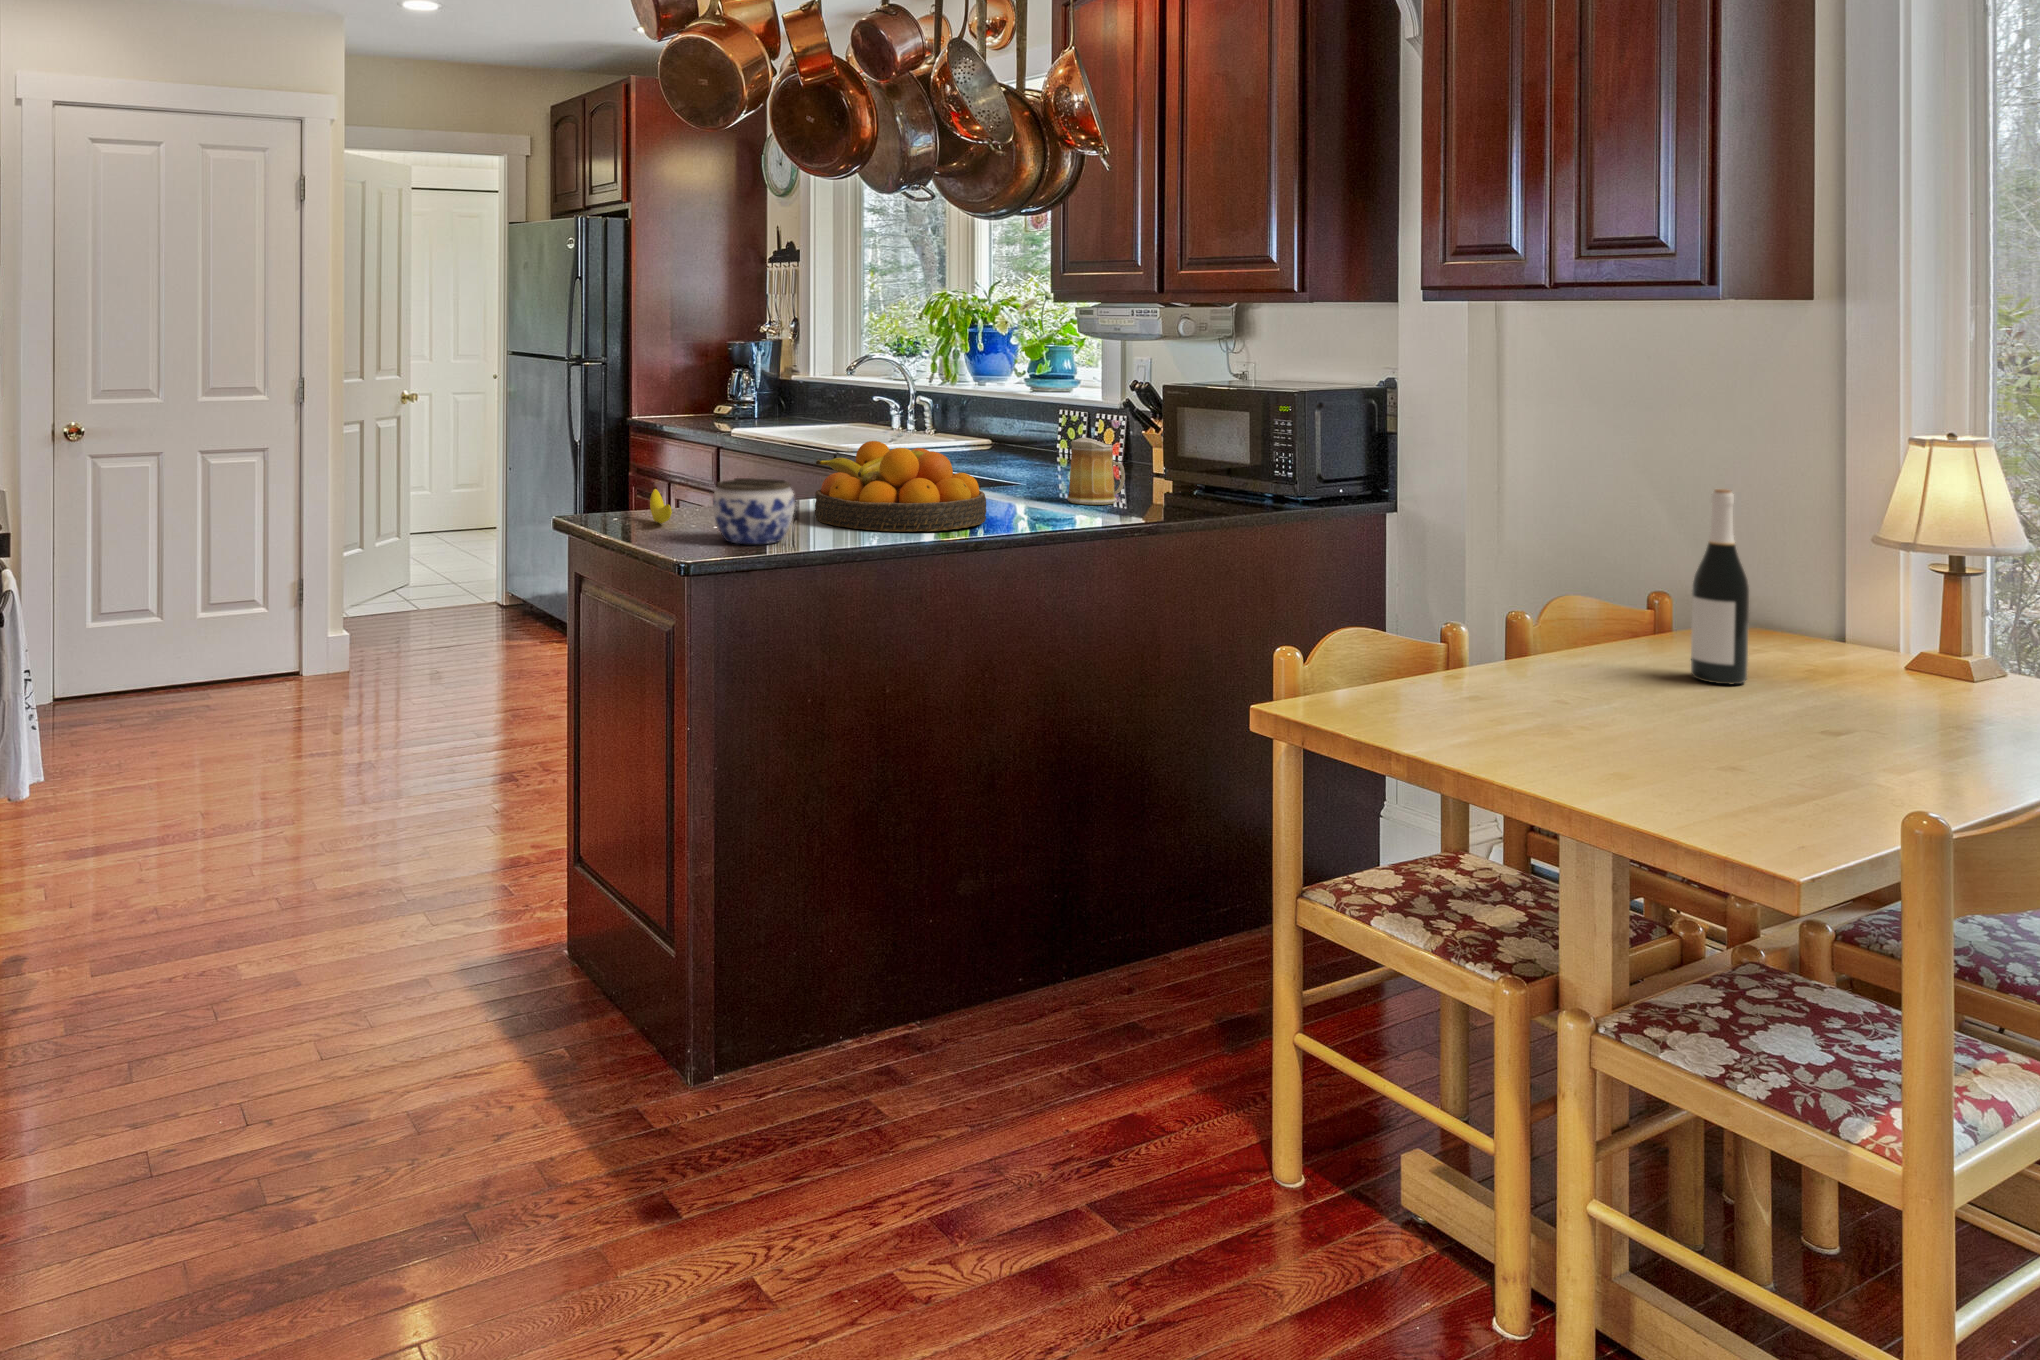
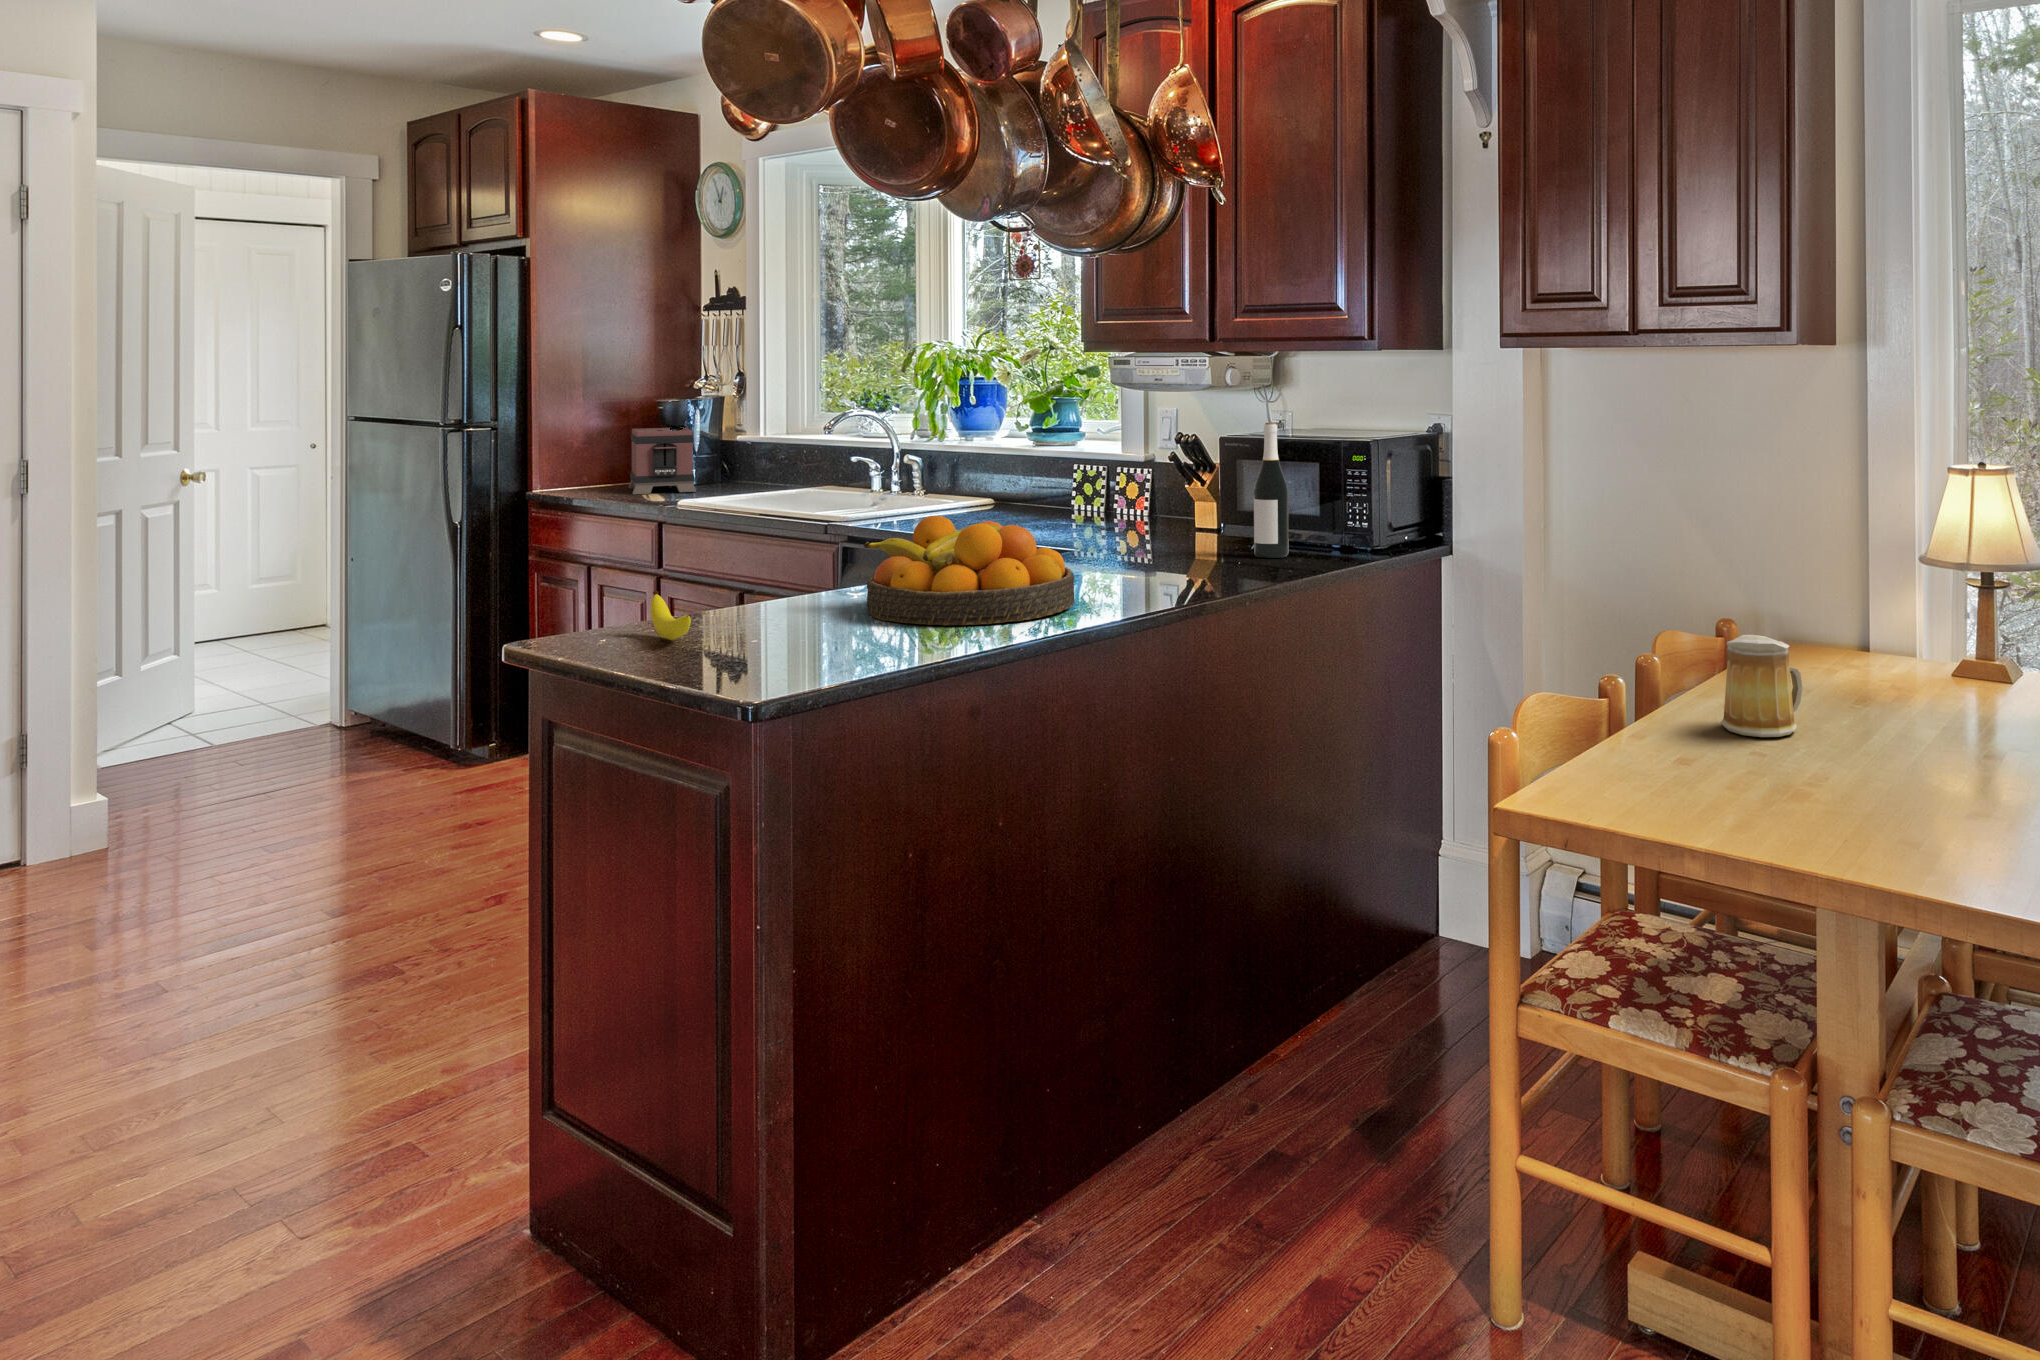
toaster: none [708,367,758,423] -> present [629,428,696,494]
mug: present [1067,437,1125,505] -> present [1721,635,1803,737]
jar: present [713,478,795,544] -> none [759,574,868,661]
wine bottle: present [1691,489,1749,684] -> present [1254,422,1289,558]

